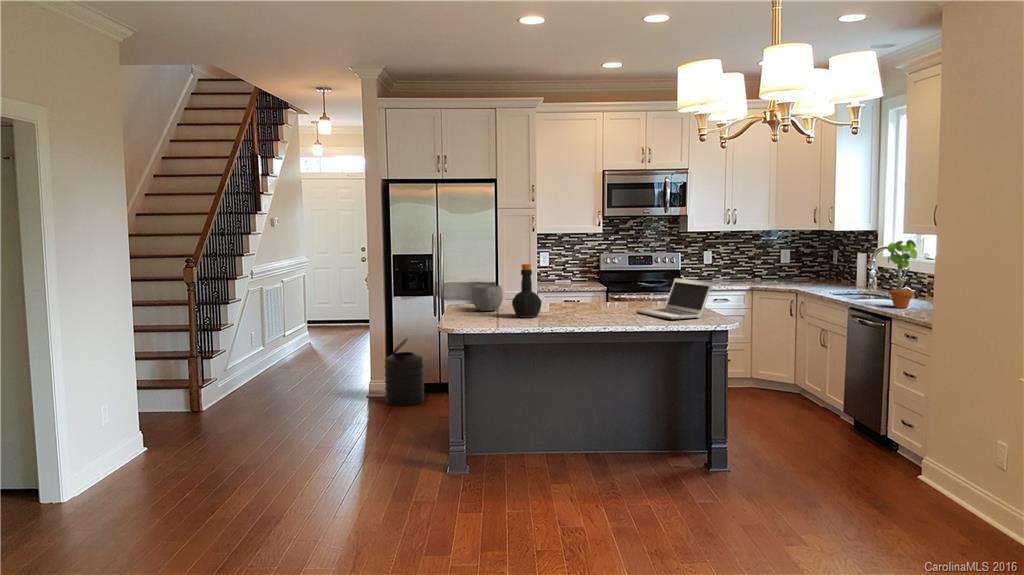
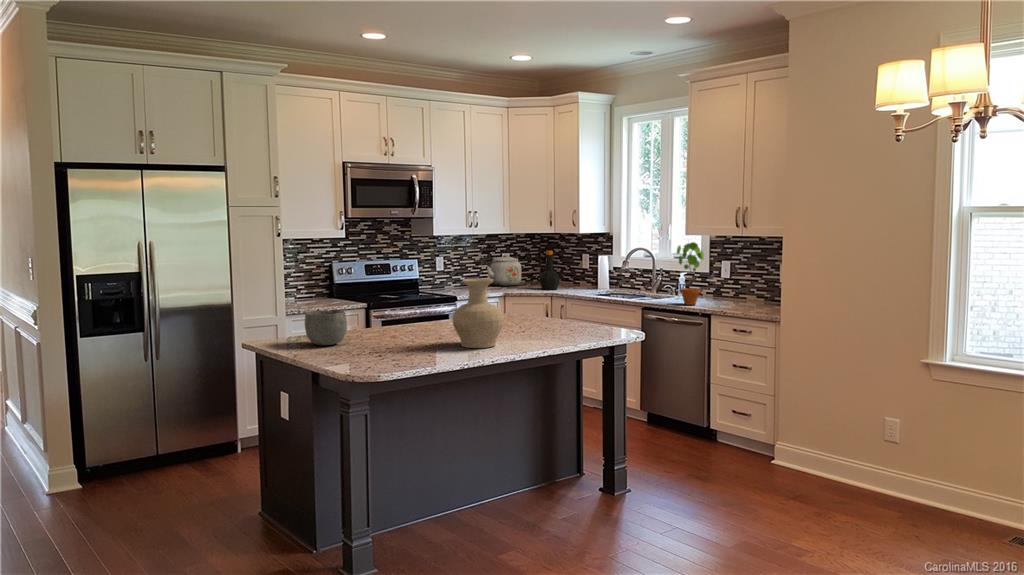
kettle: none [752,251,790,281] -> present [485,255,521,286]
bottle: present [512,264,542,318] -> present [540,251,559,290]
vase: none [561,265,604,323] -> present [452,278,504,348]
laptop: present [637,278,713,319] -> none [500,288,584,334]
trash can: present [384,338,424,406] -> none [77,396,144,500]

